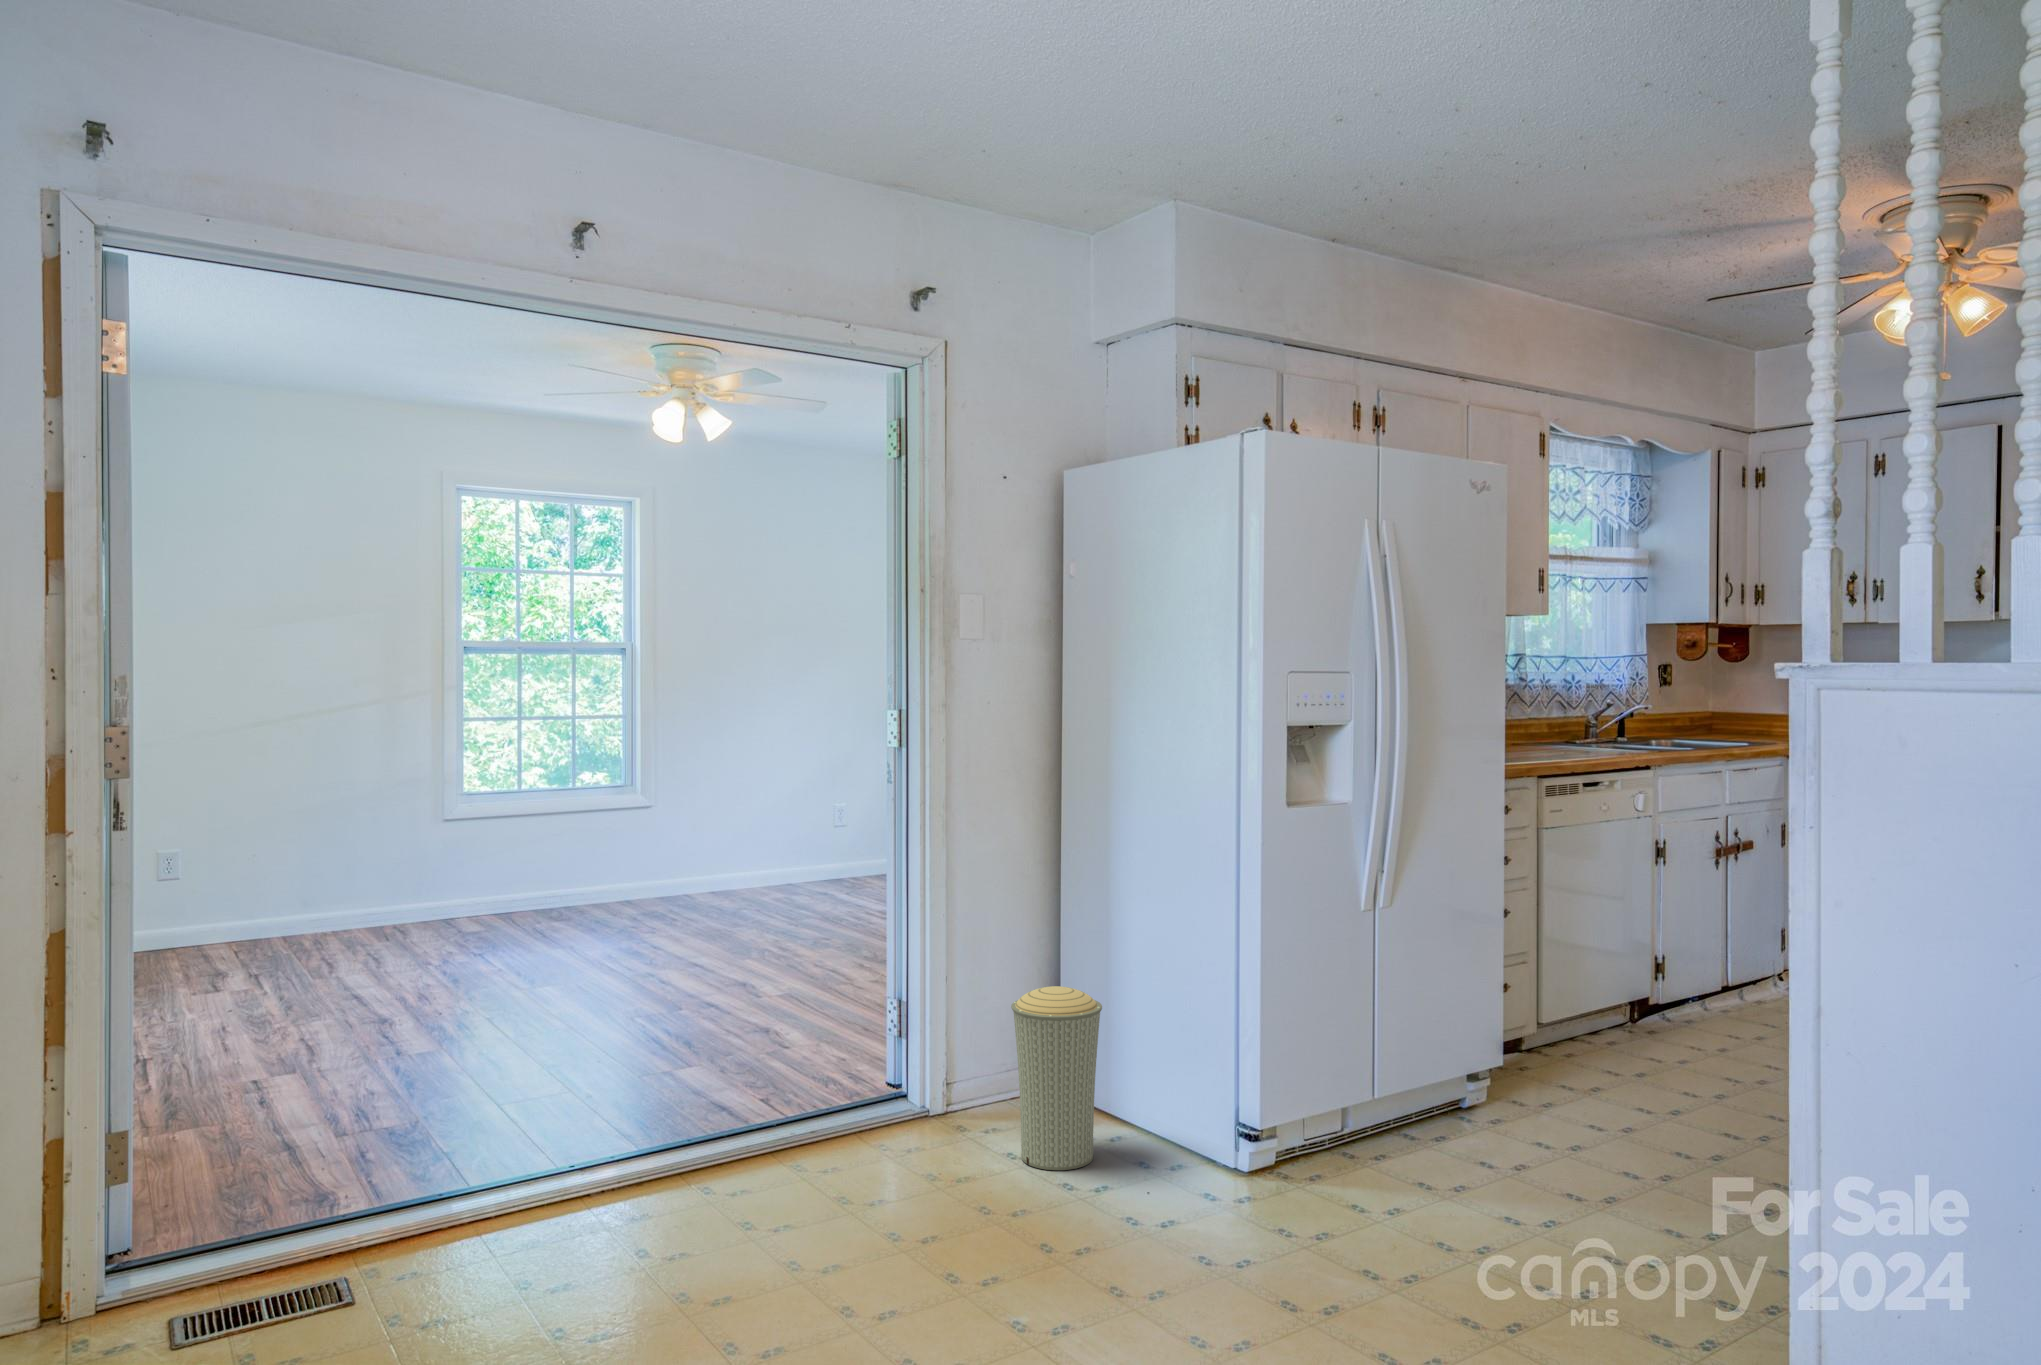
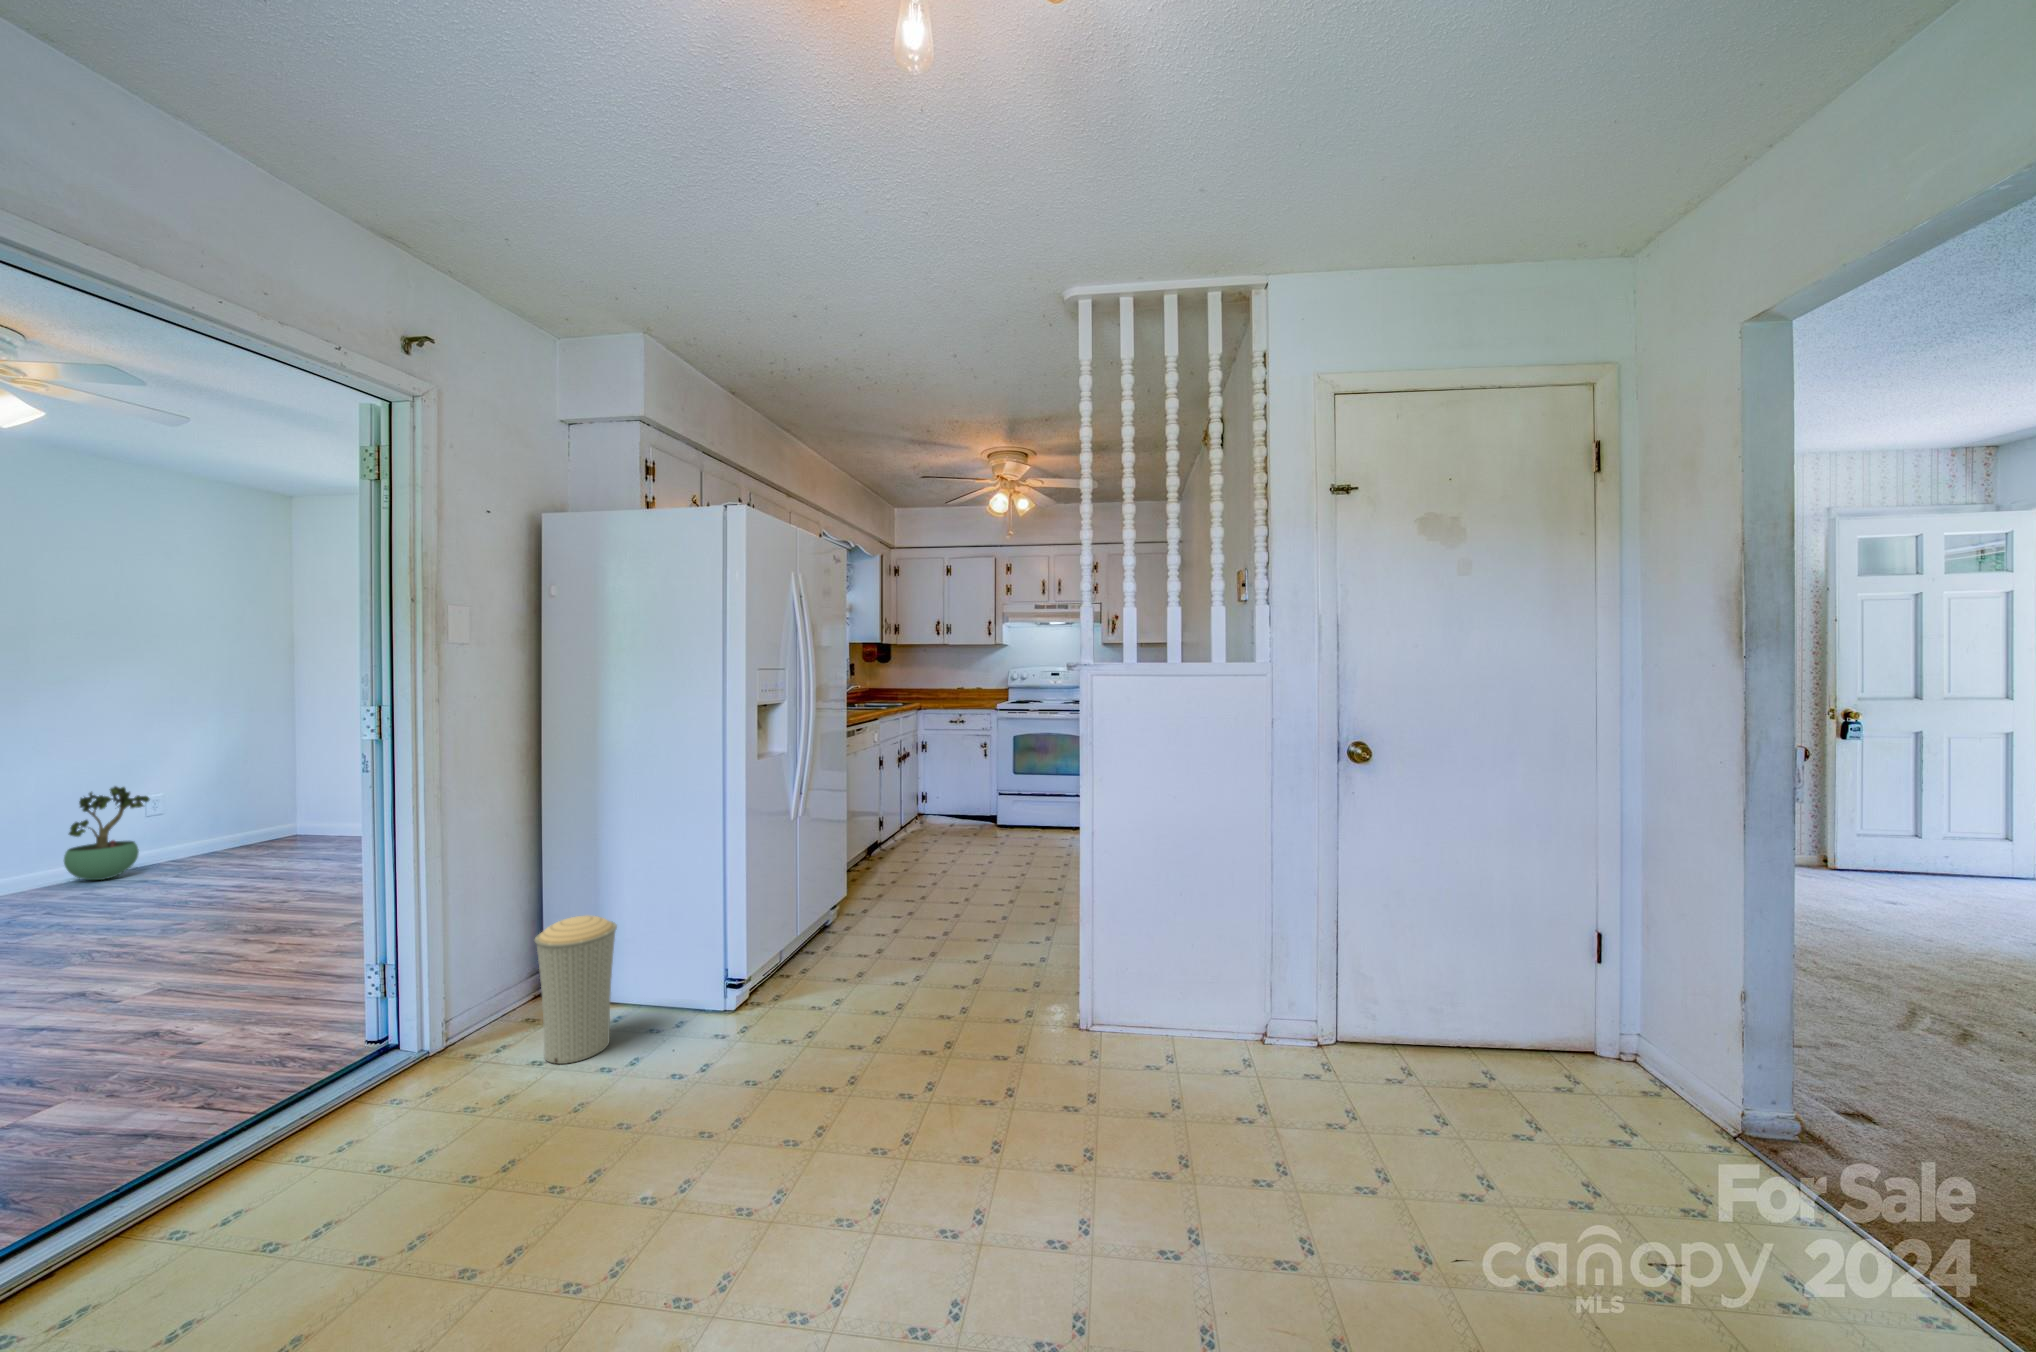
potted plant: none [790,796,846,891] -> present [64,786,149,880]

